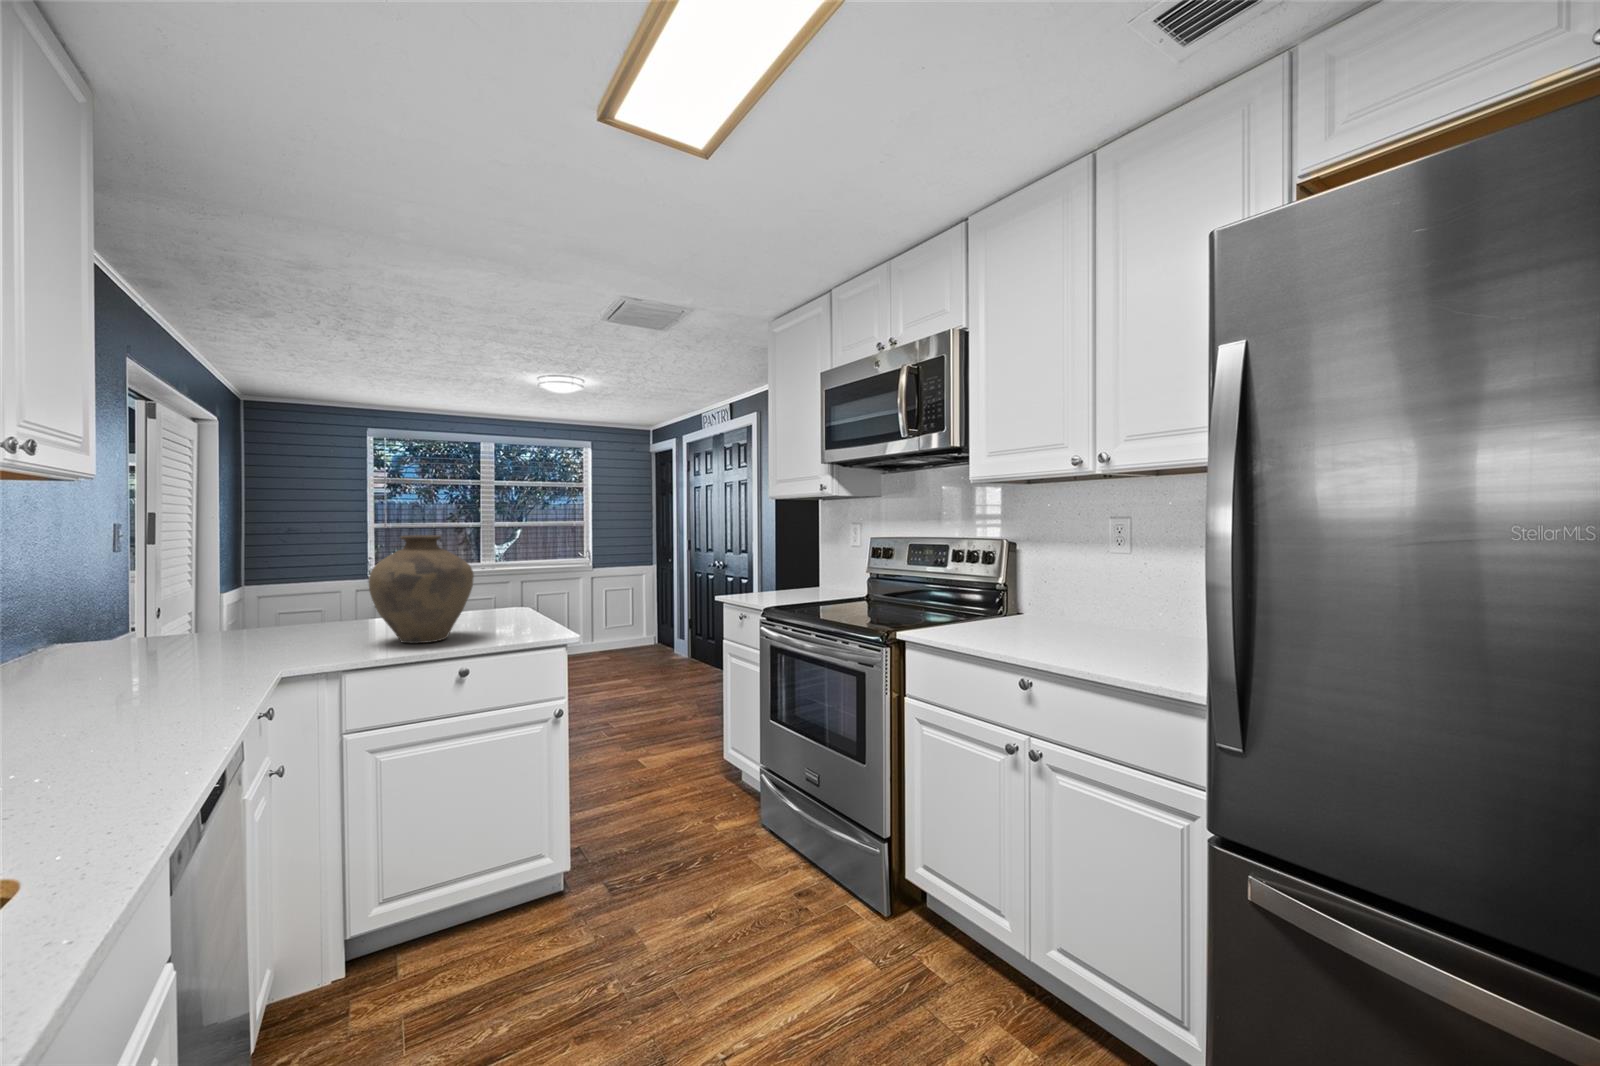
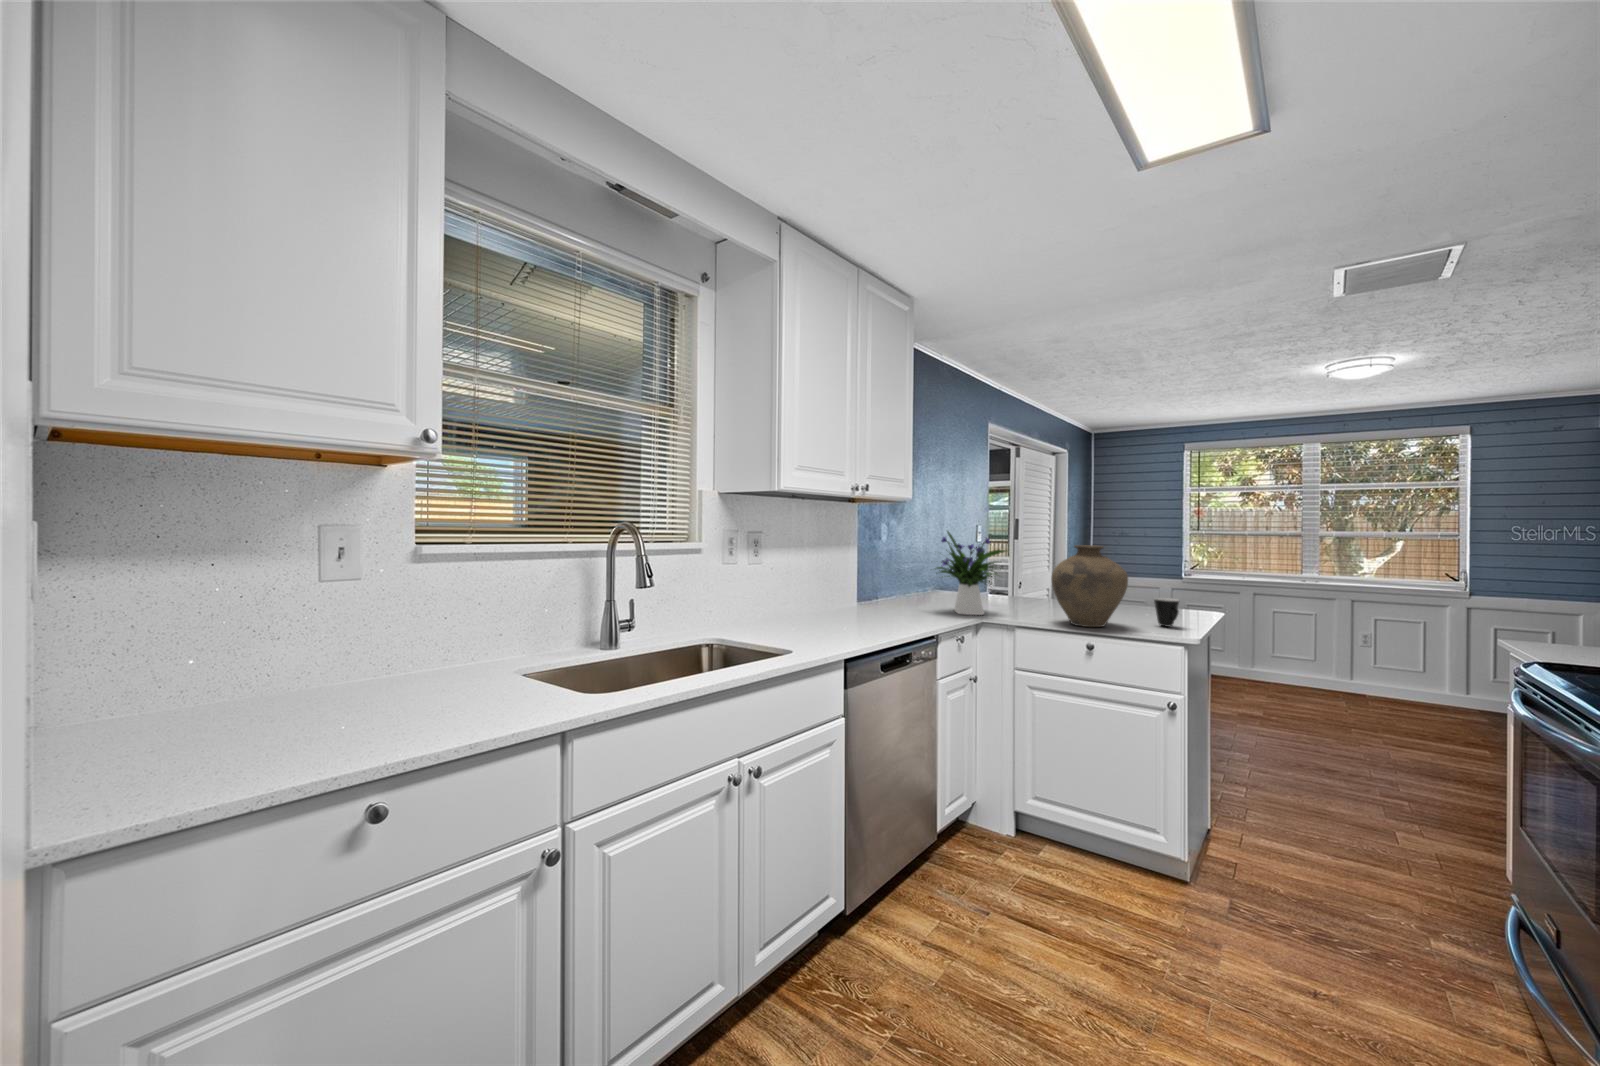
flower arrangement: none [109,520,289,667] -> present [937,531,1006,615]
mug: none [486,592,516,624] -> present [1154,598,1179,627]

